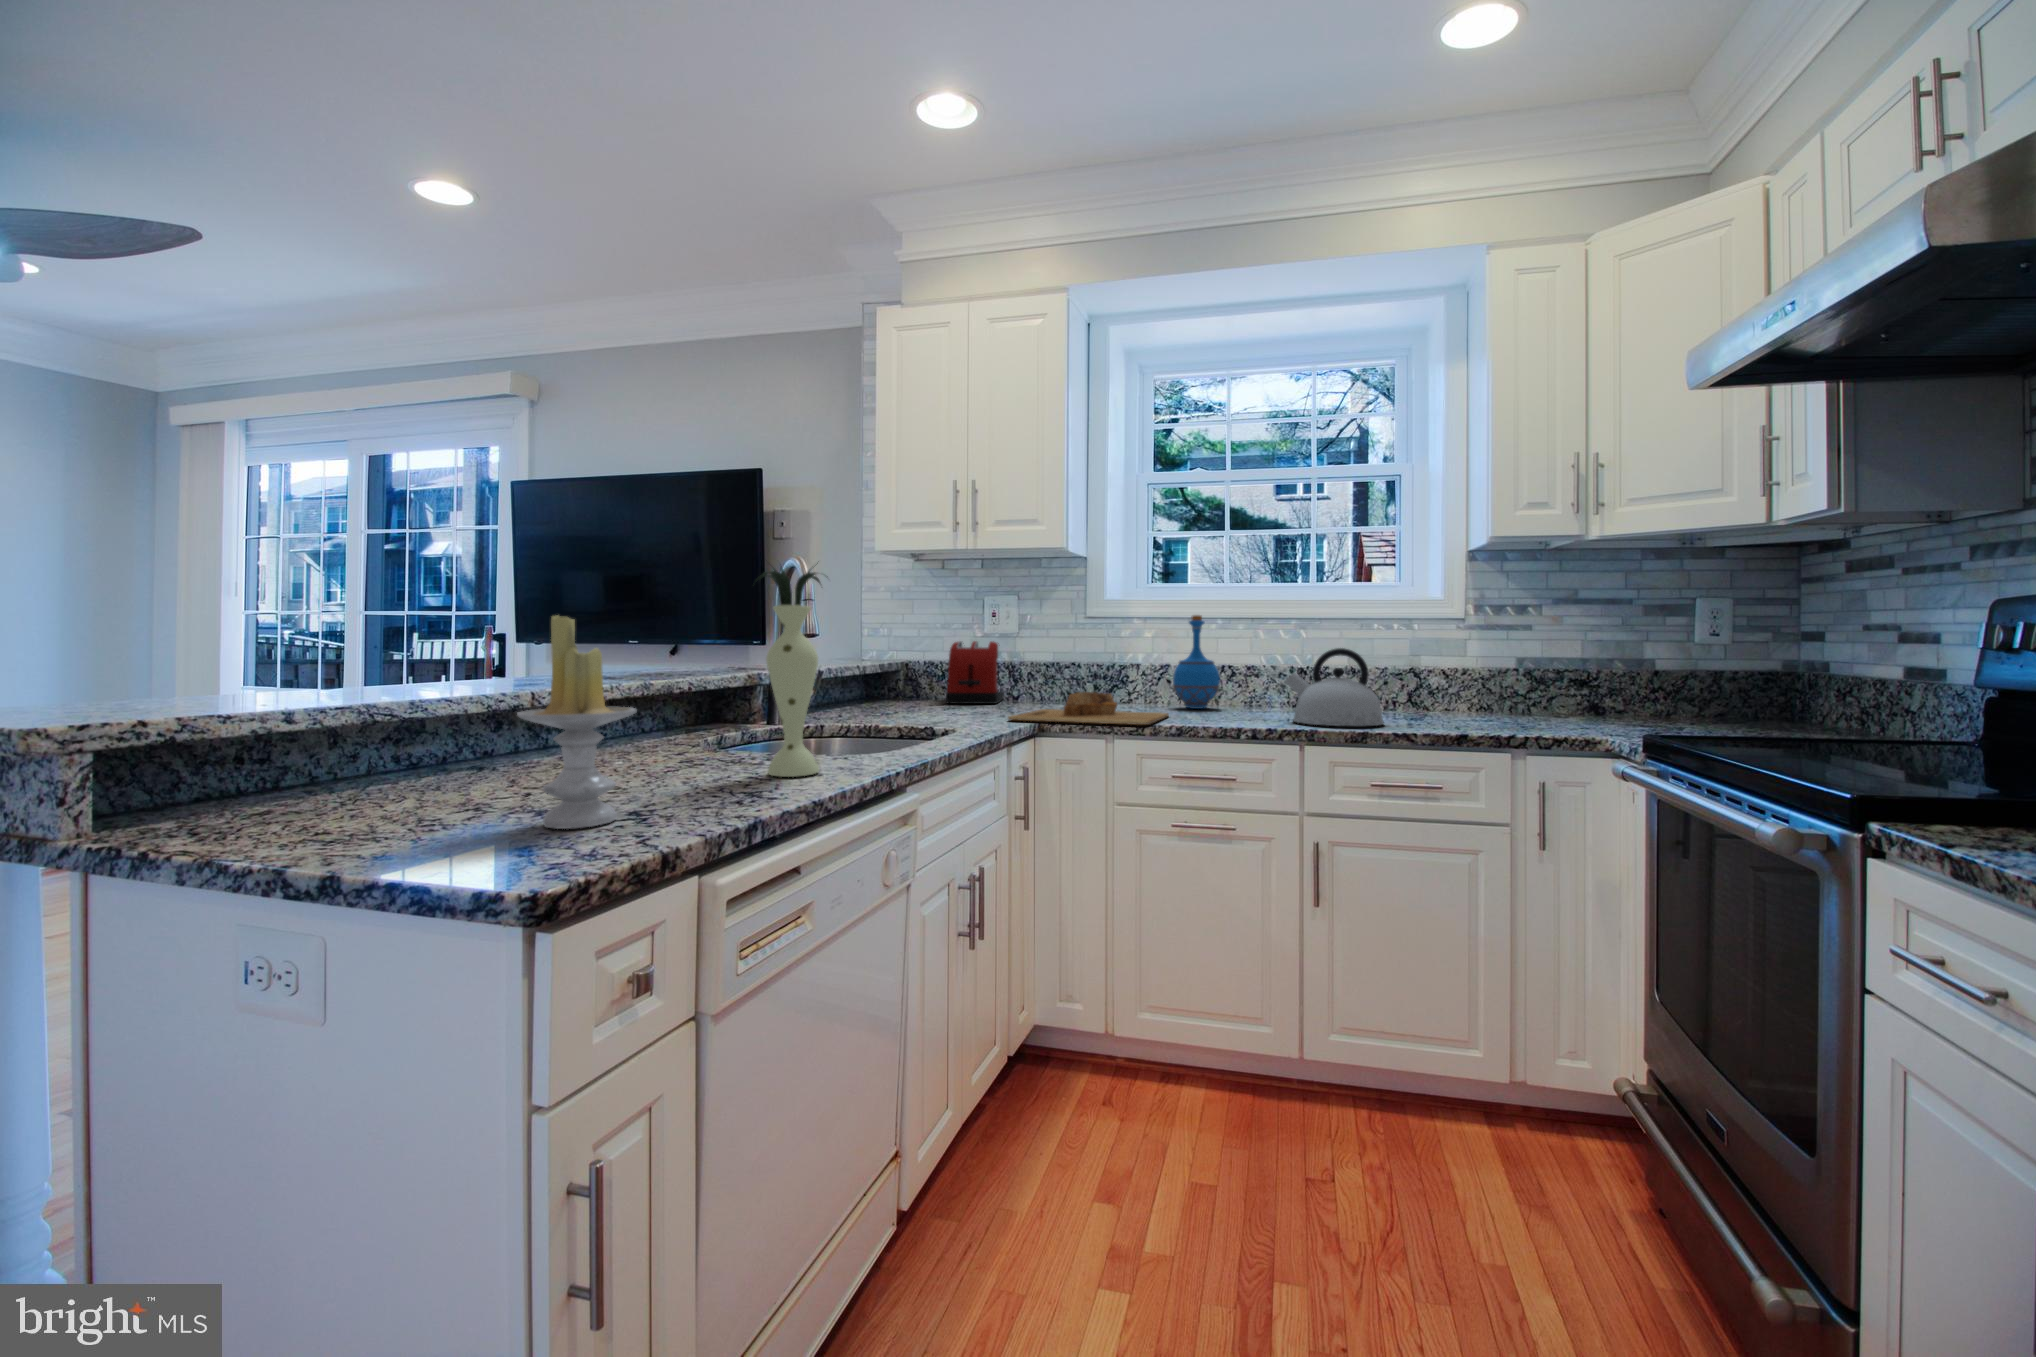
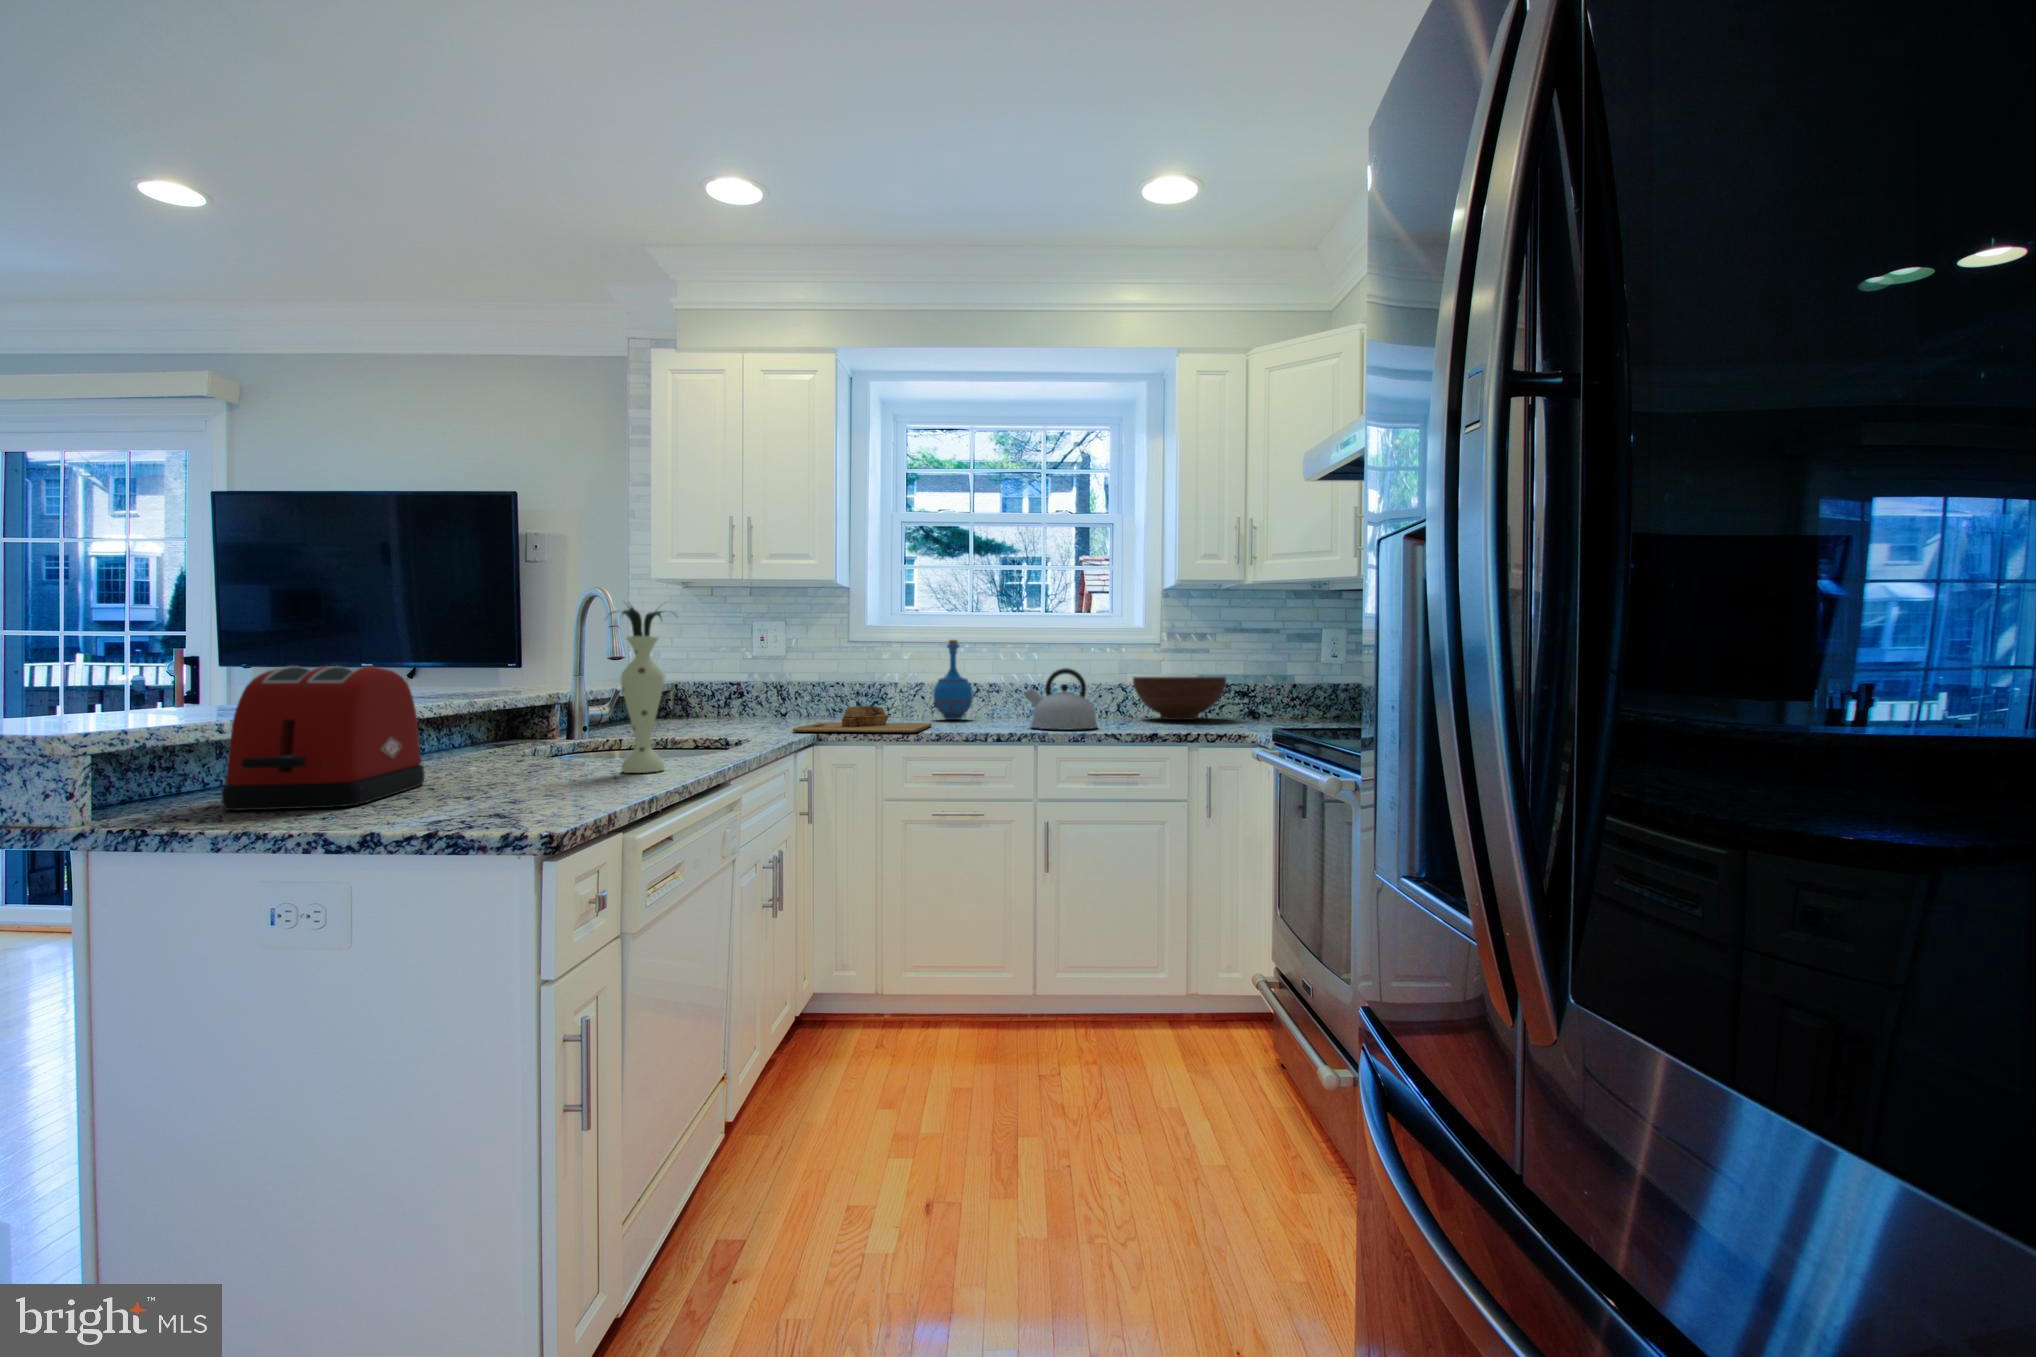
candle: present [517,615,637,829] -> none [466,647,557,805]
toaster: present [946,641,1004,704] -> present [222,666,425,811]
fruit bowl: none [1427,658,1565,716] -> present [1133,676,1226,720]

